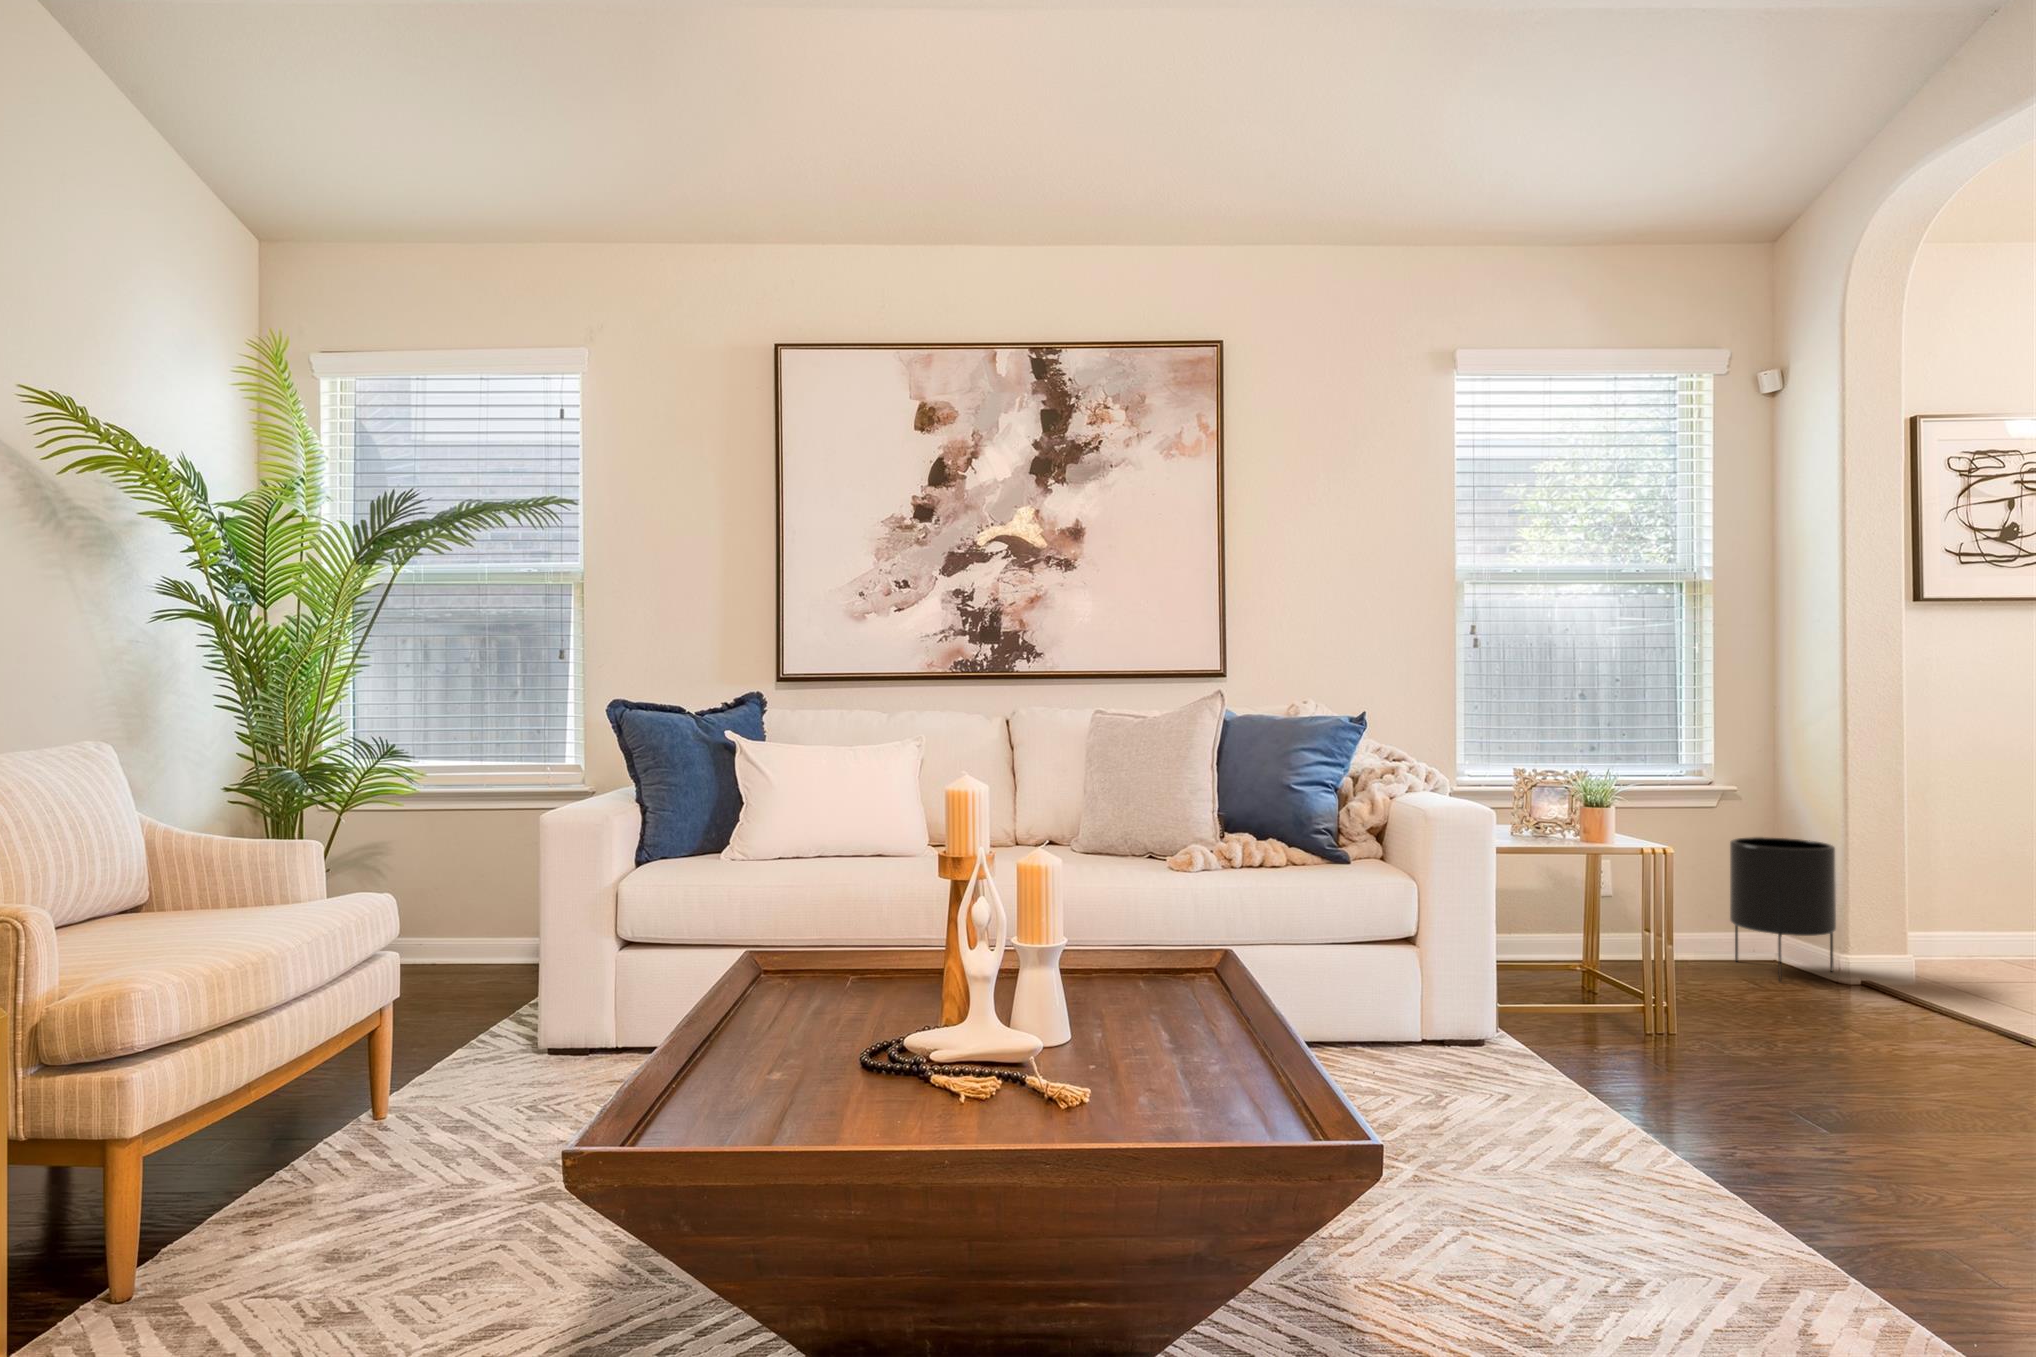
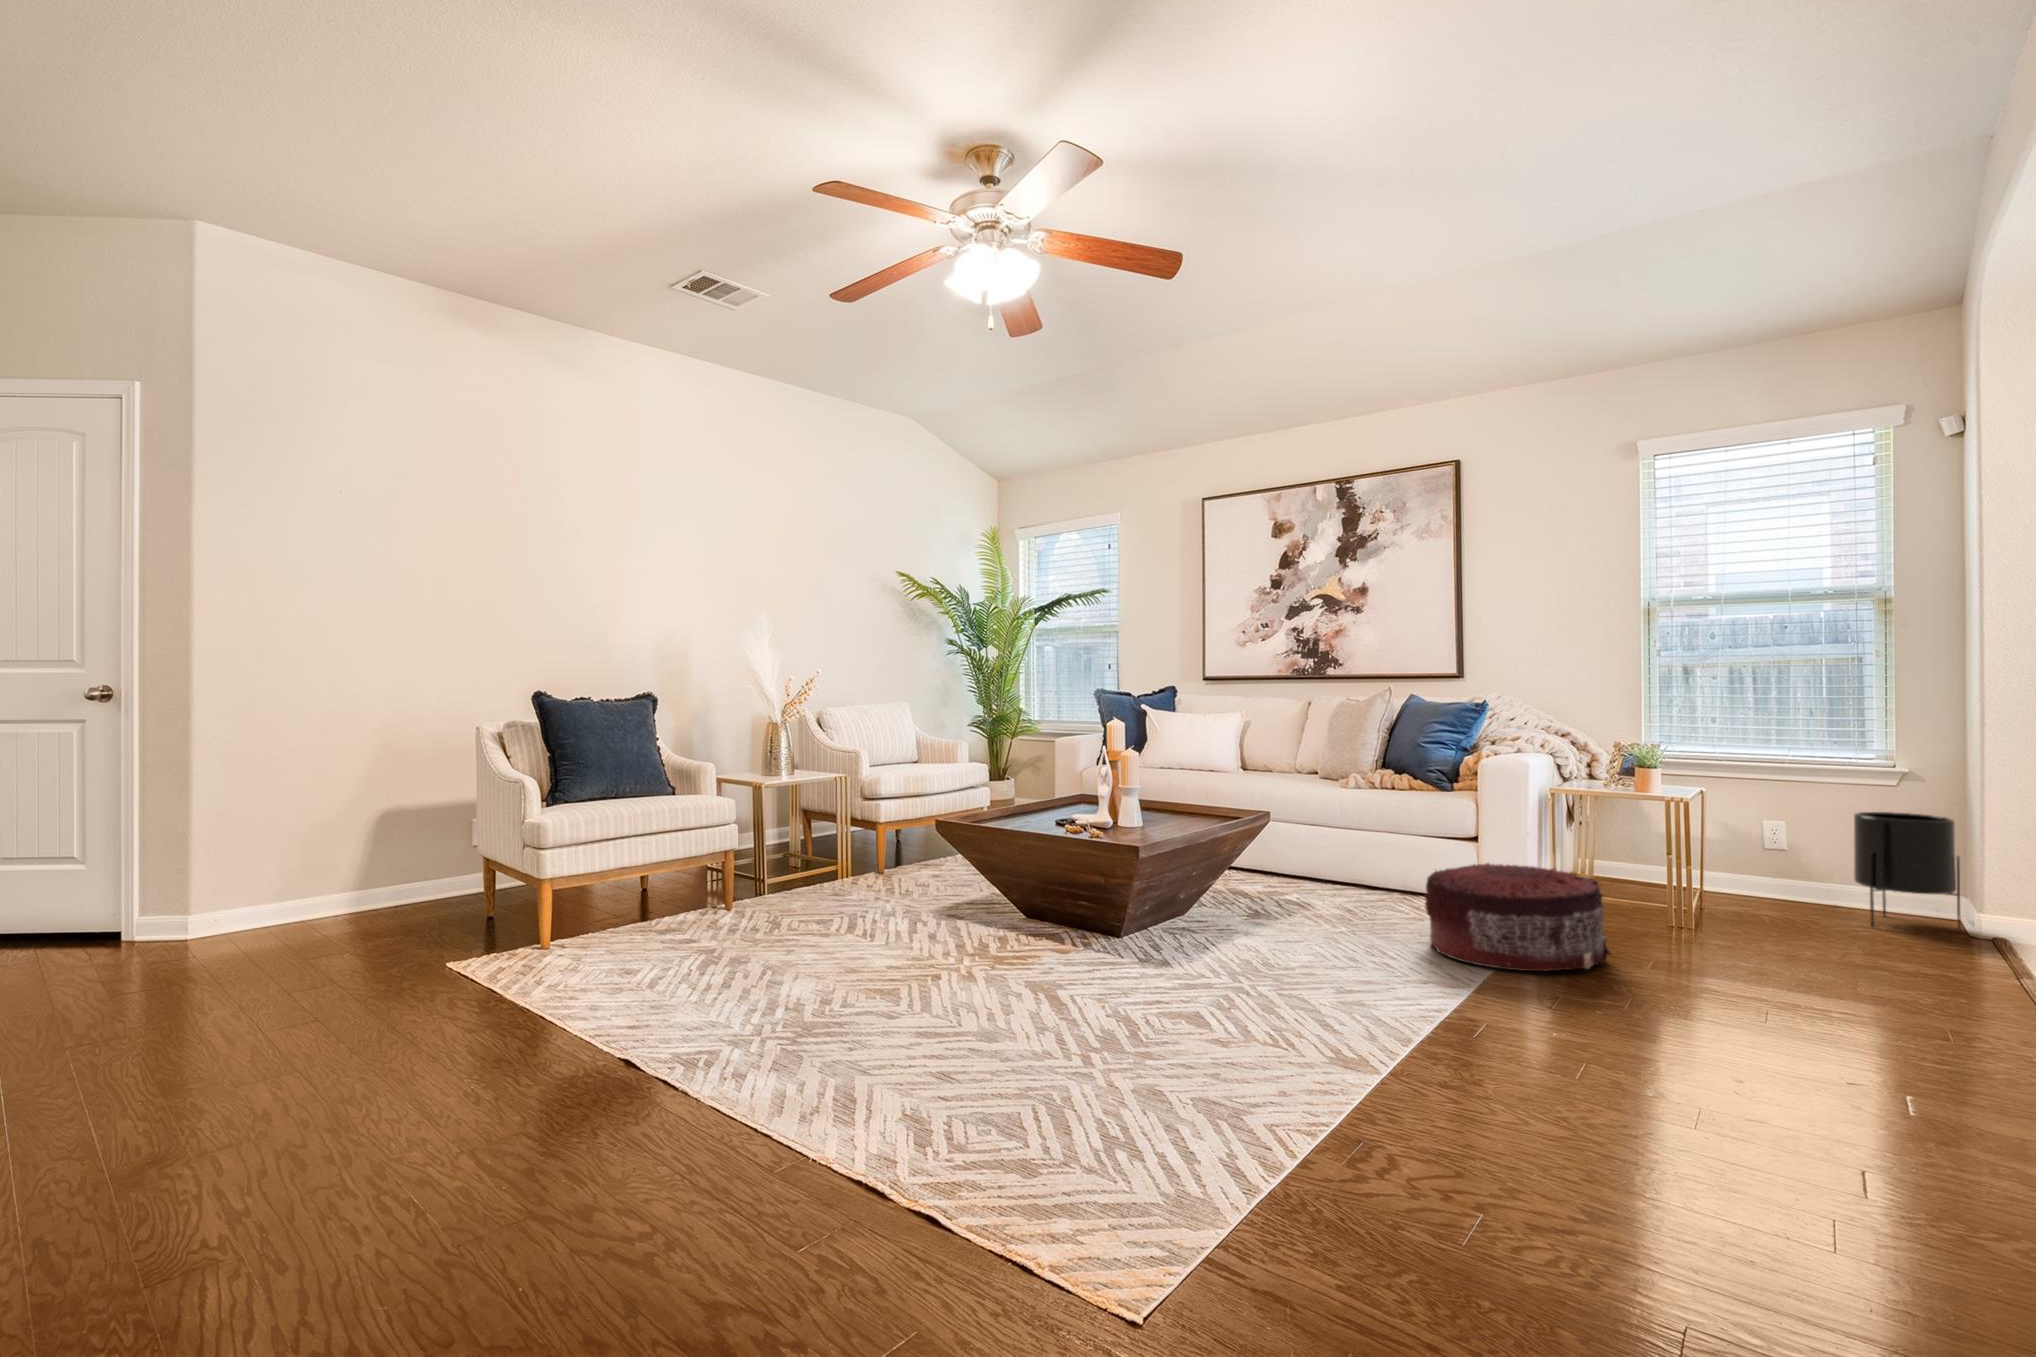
pouf: none [1611,983,1921,1195] -> present [1425,863,1610,971]

